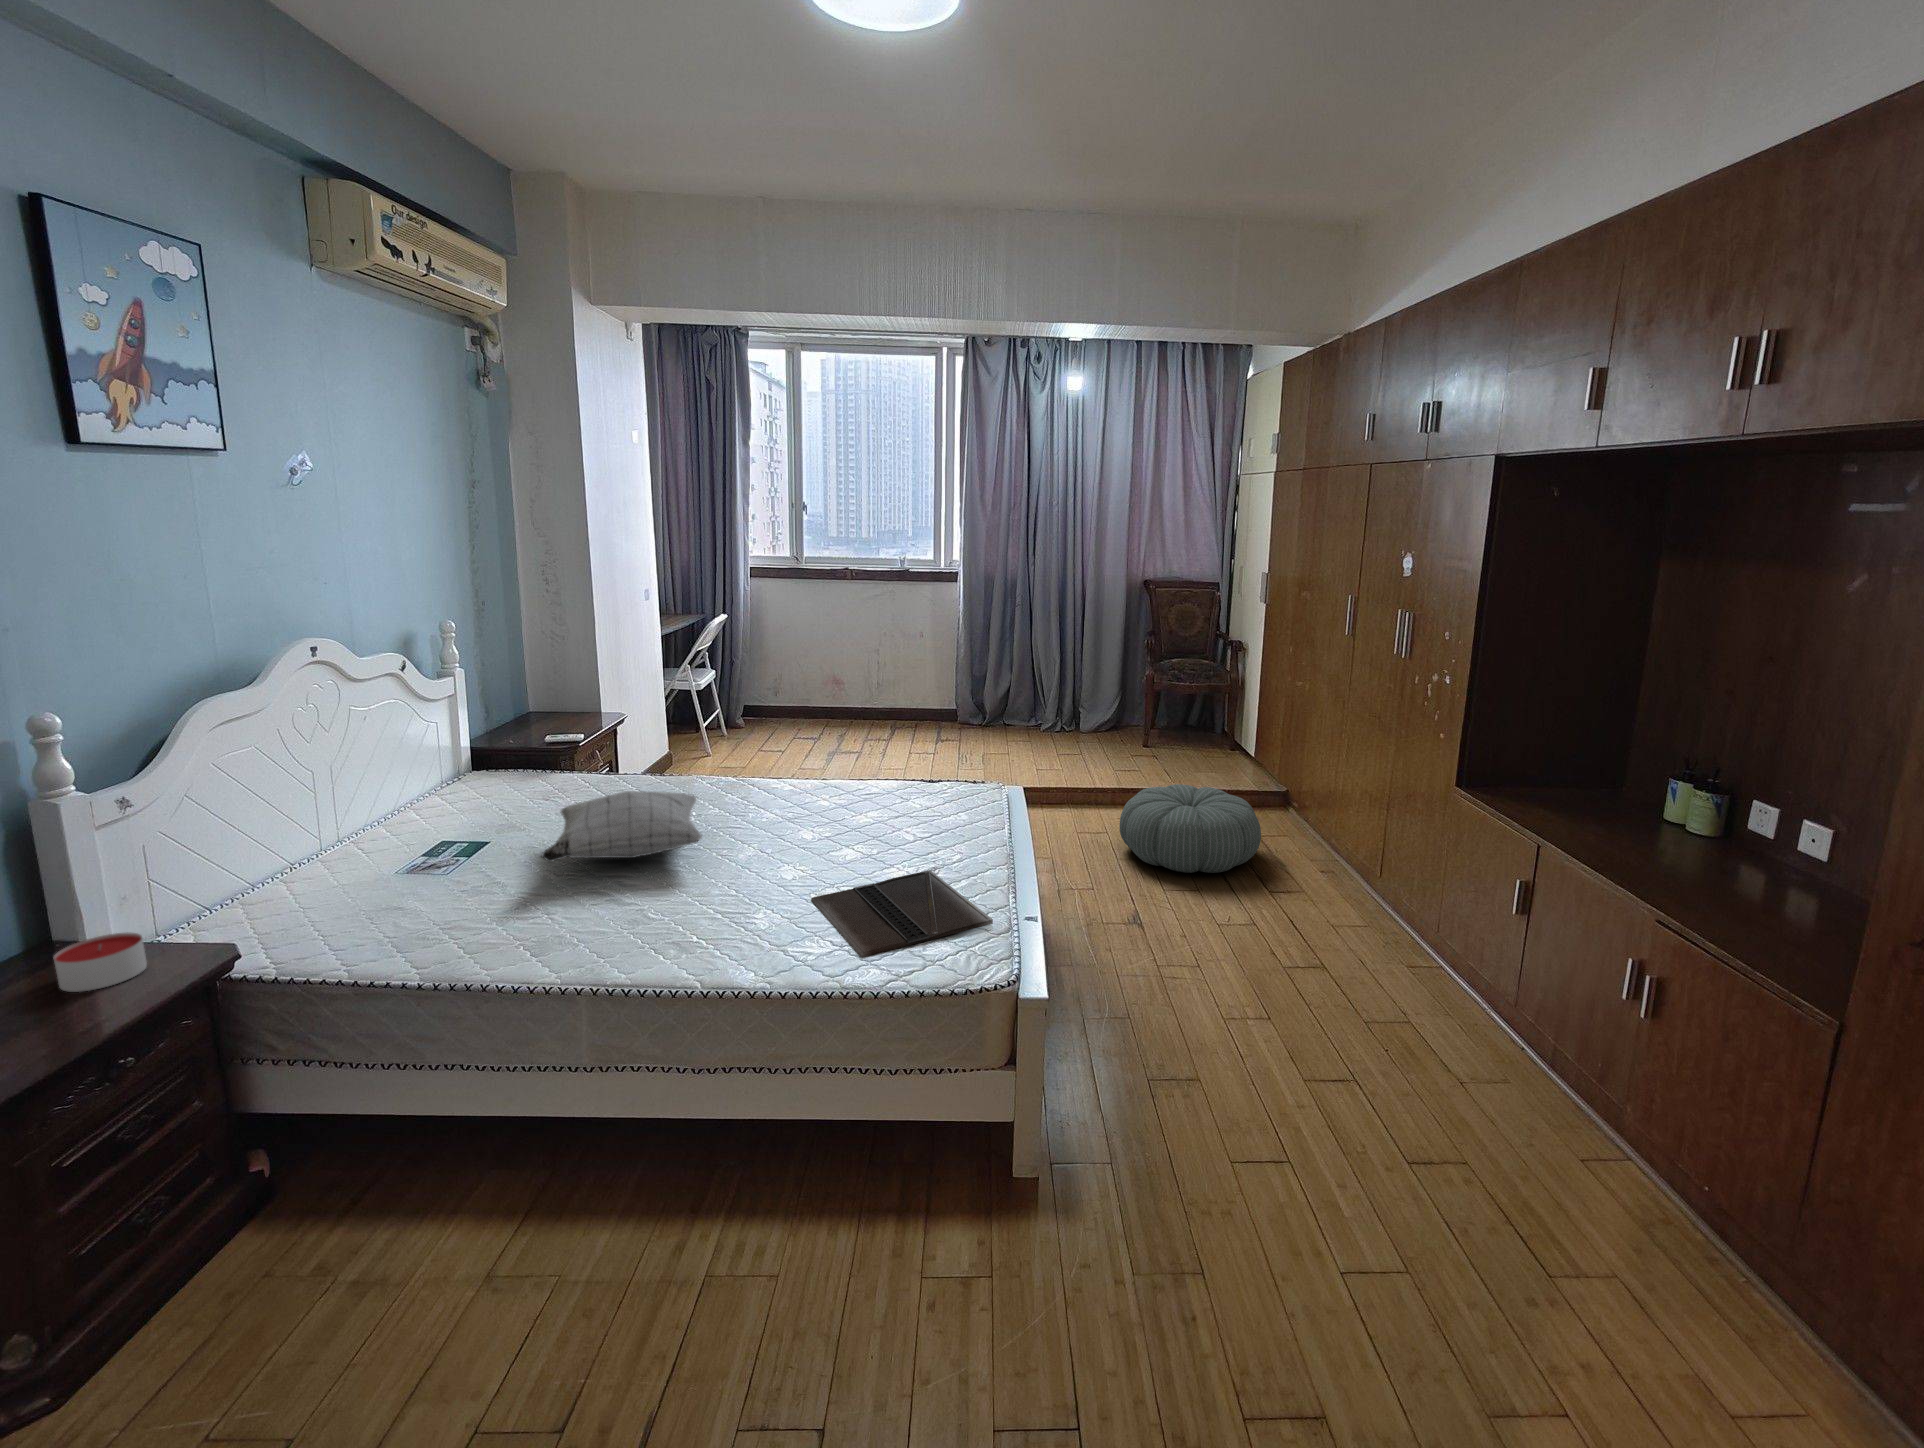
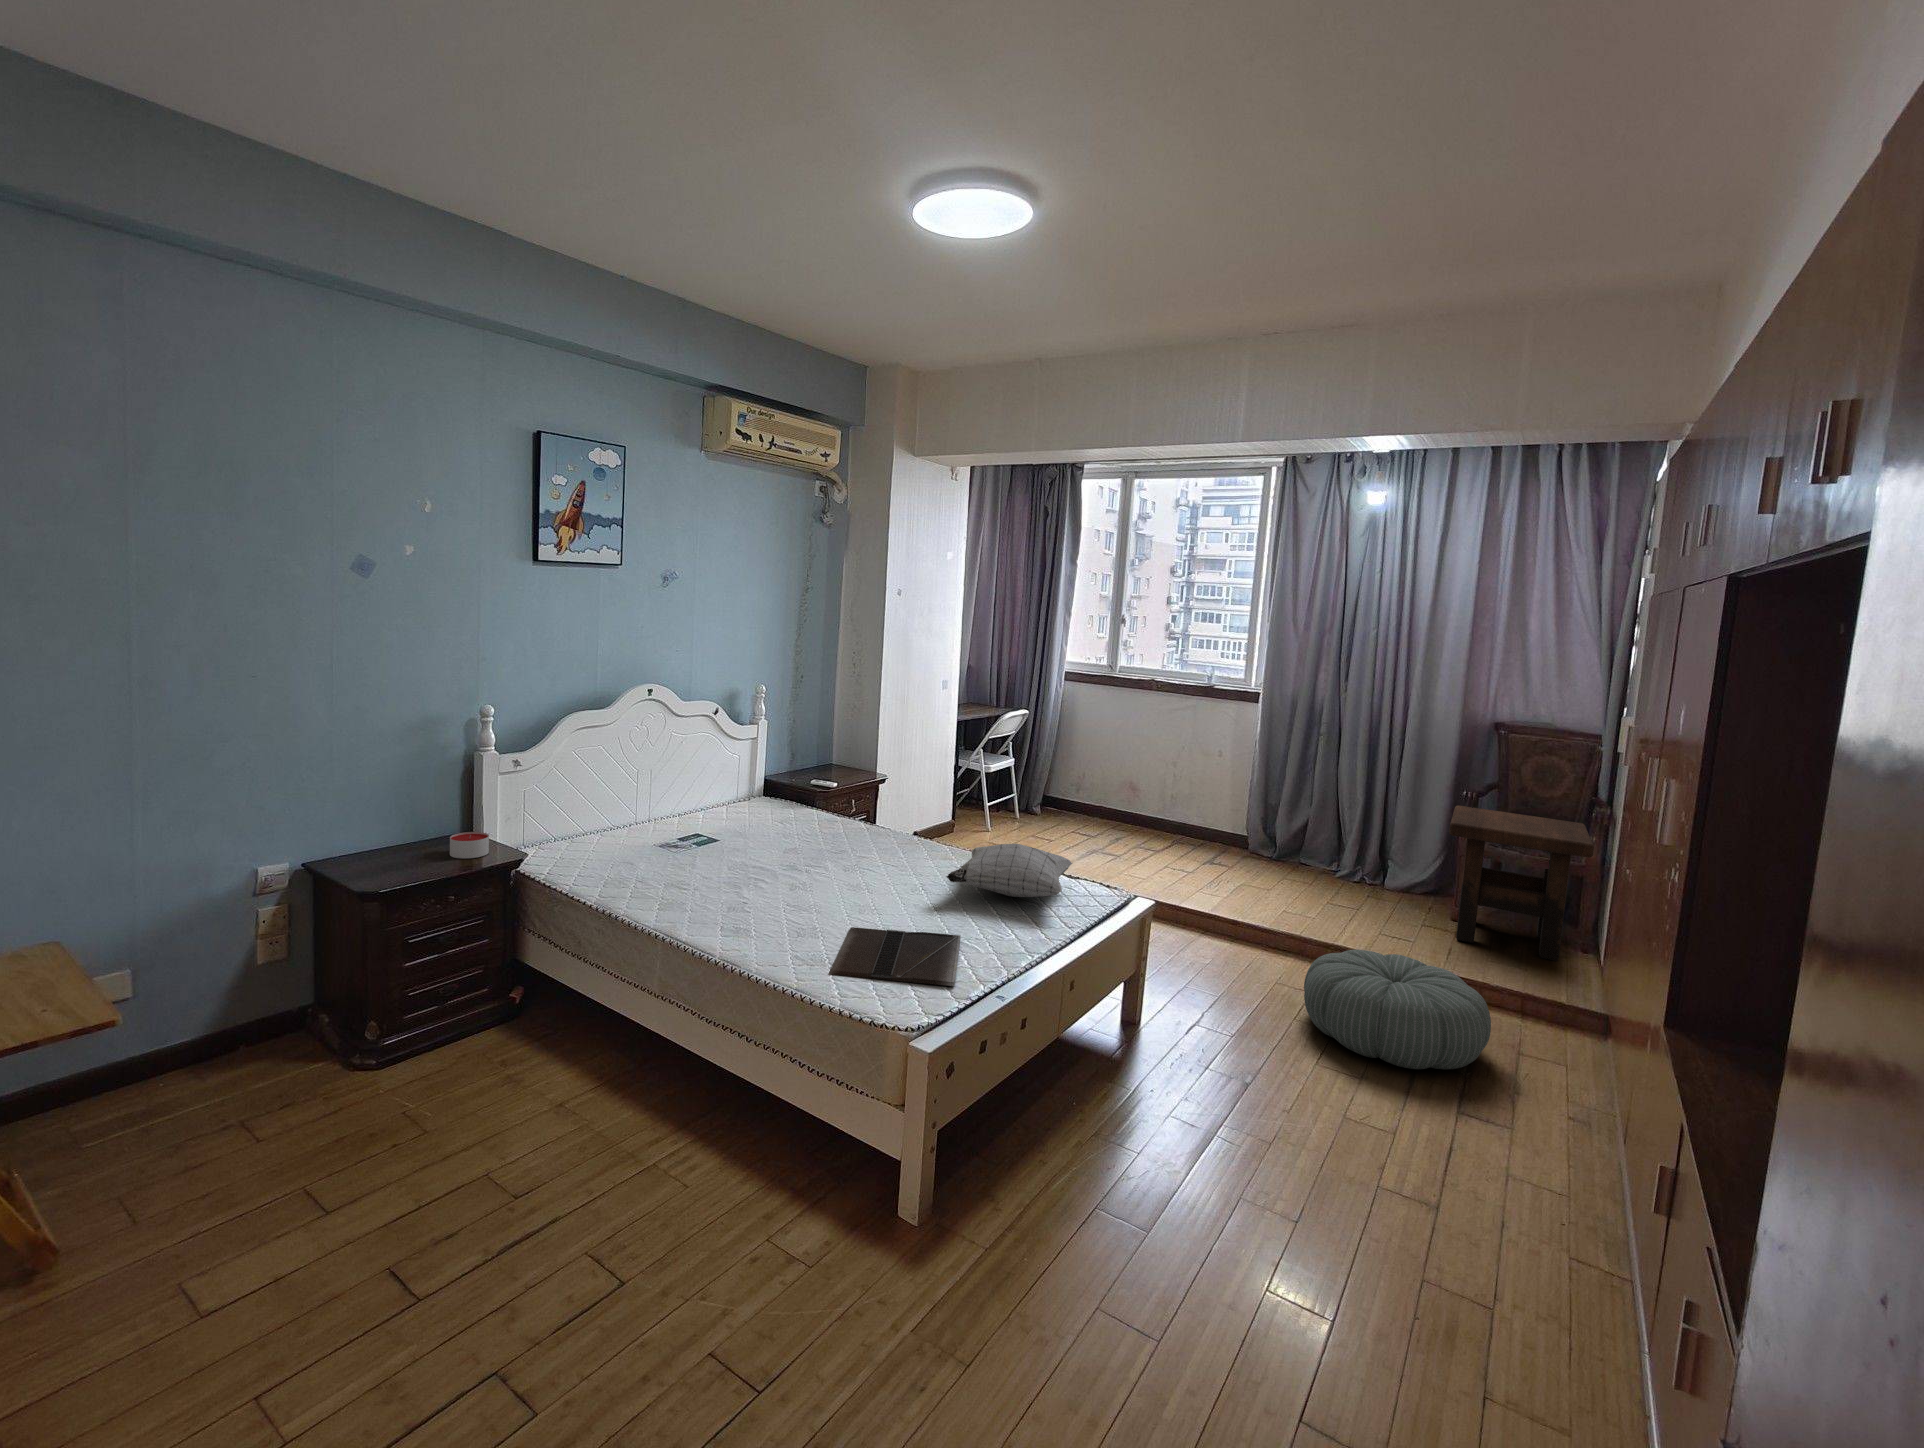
side table: none [1140,654,1252,763] -> present [1449,806,1594,961]
pillow: present [542,791,702,862] -> present [946,844,1072,897]

